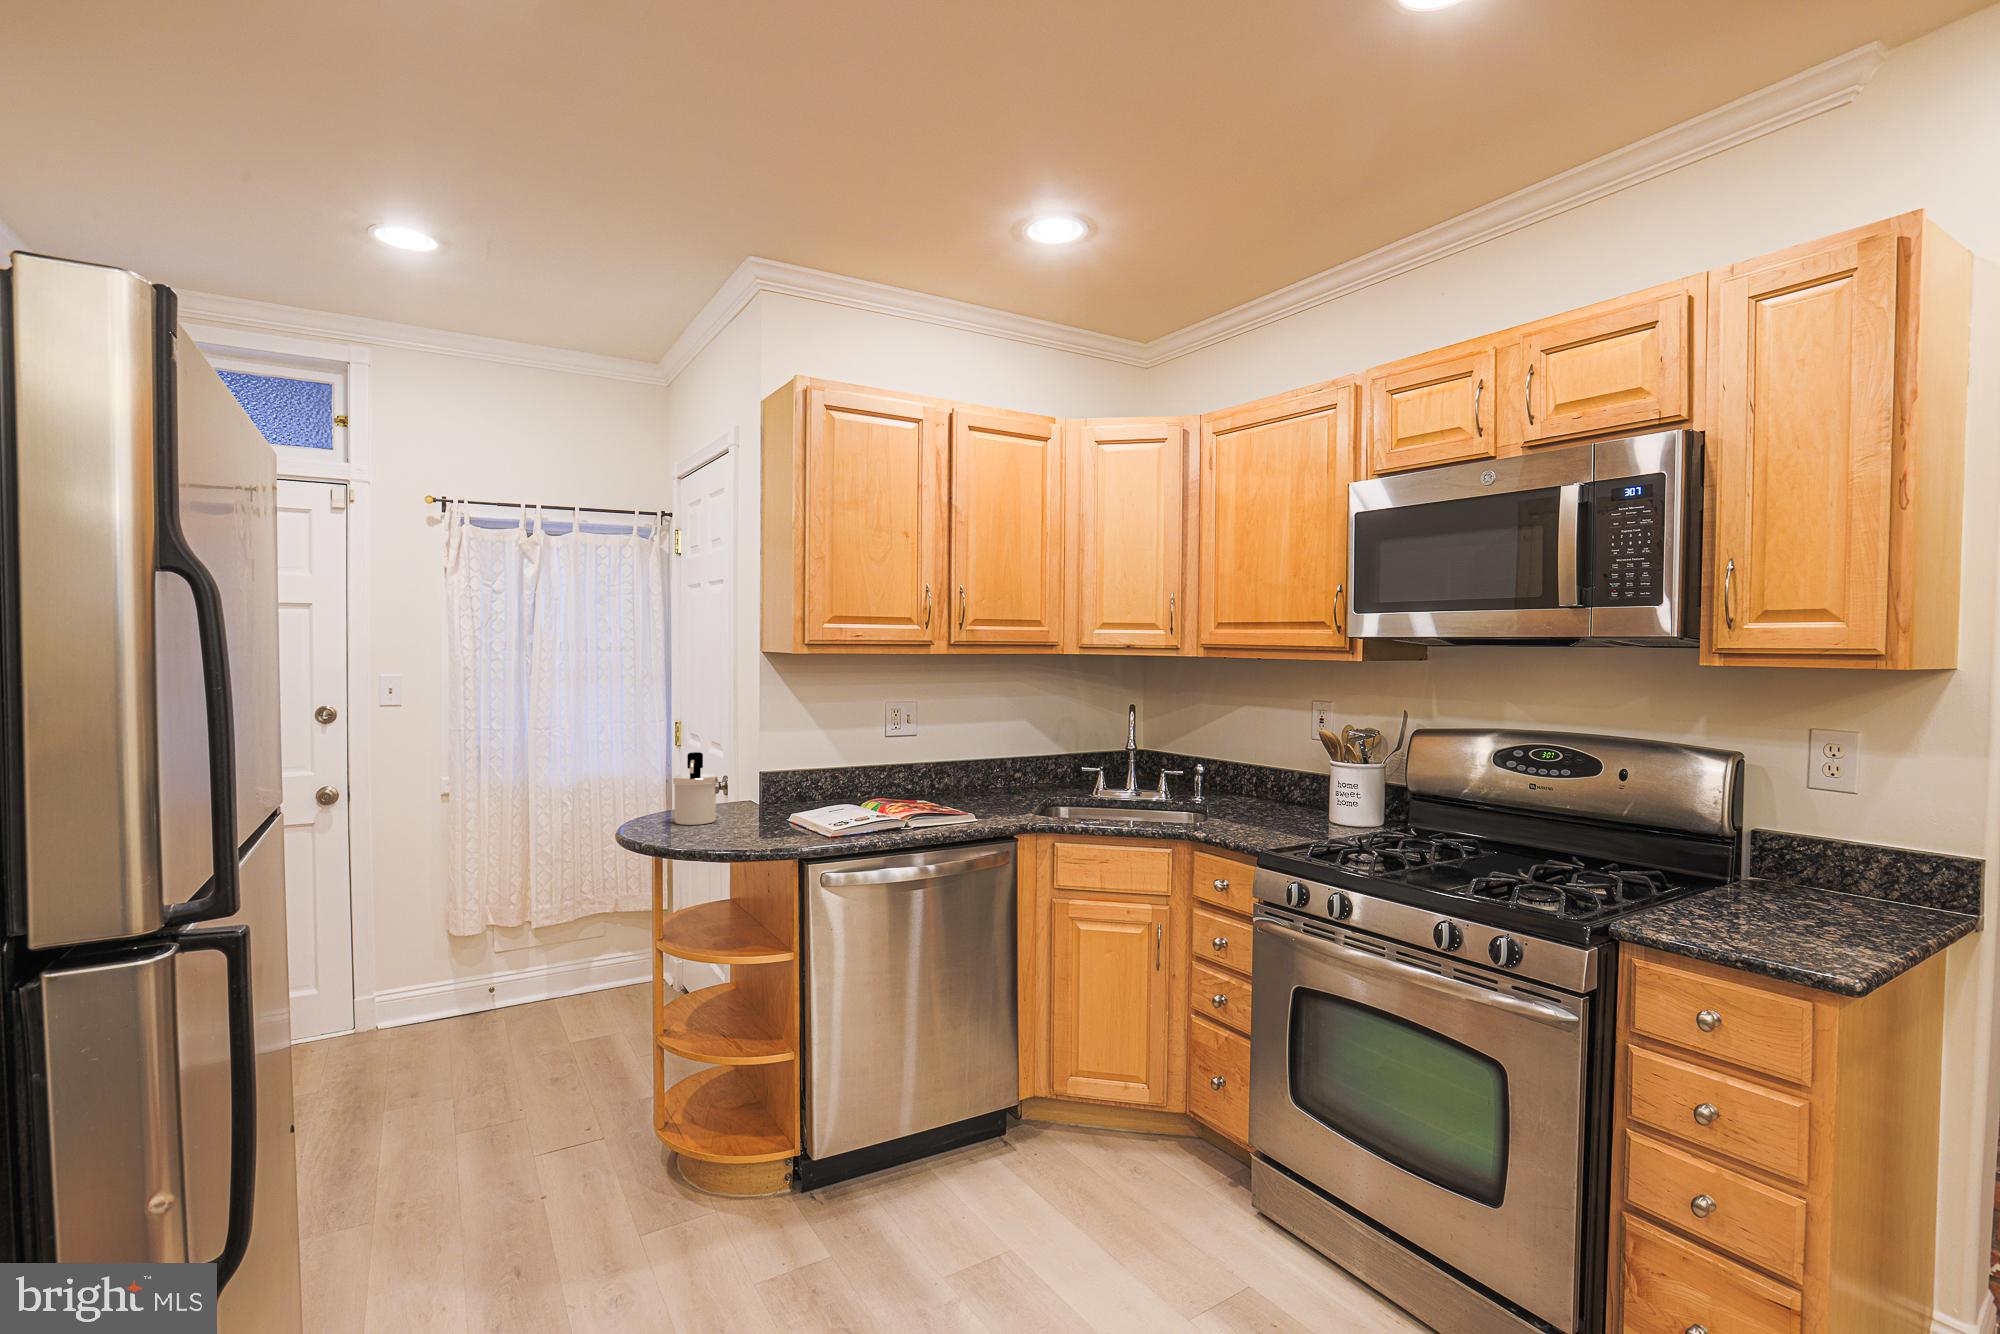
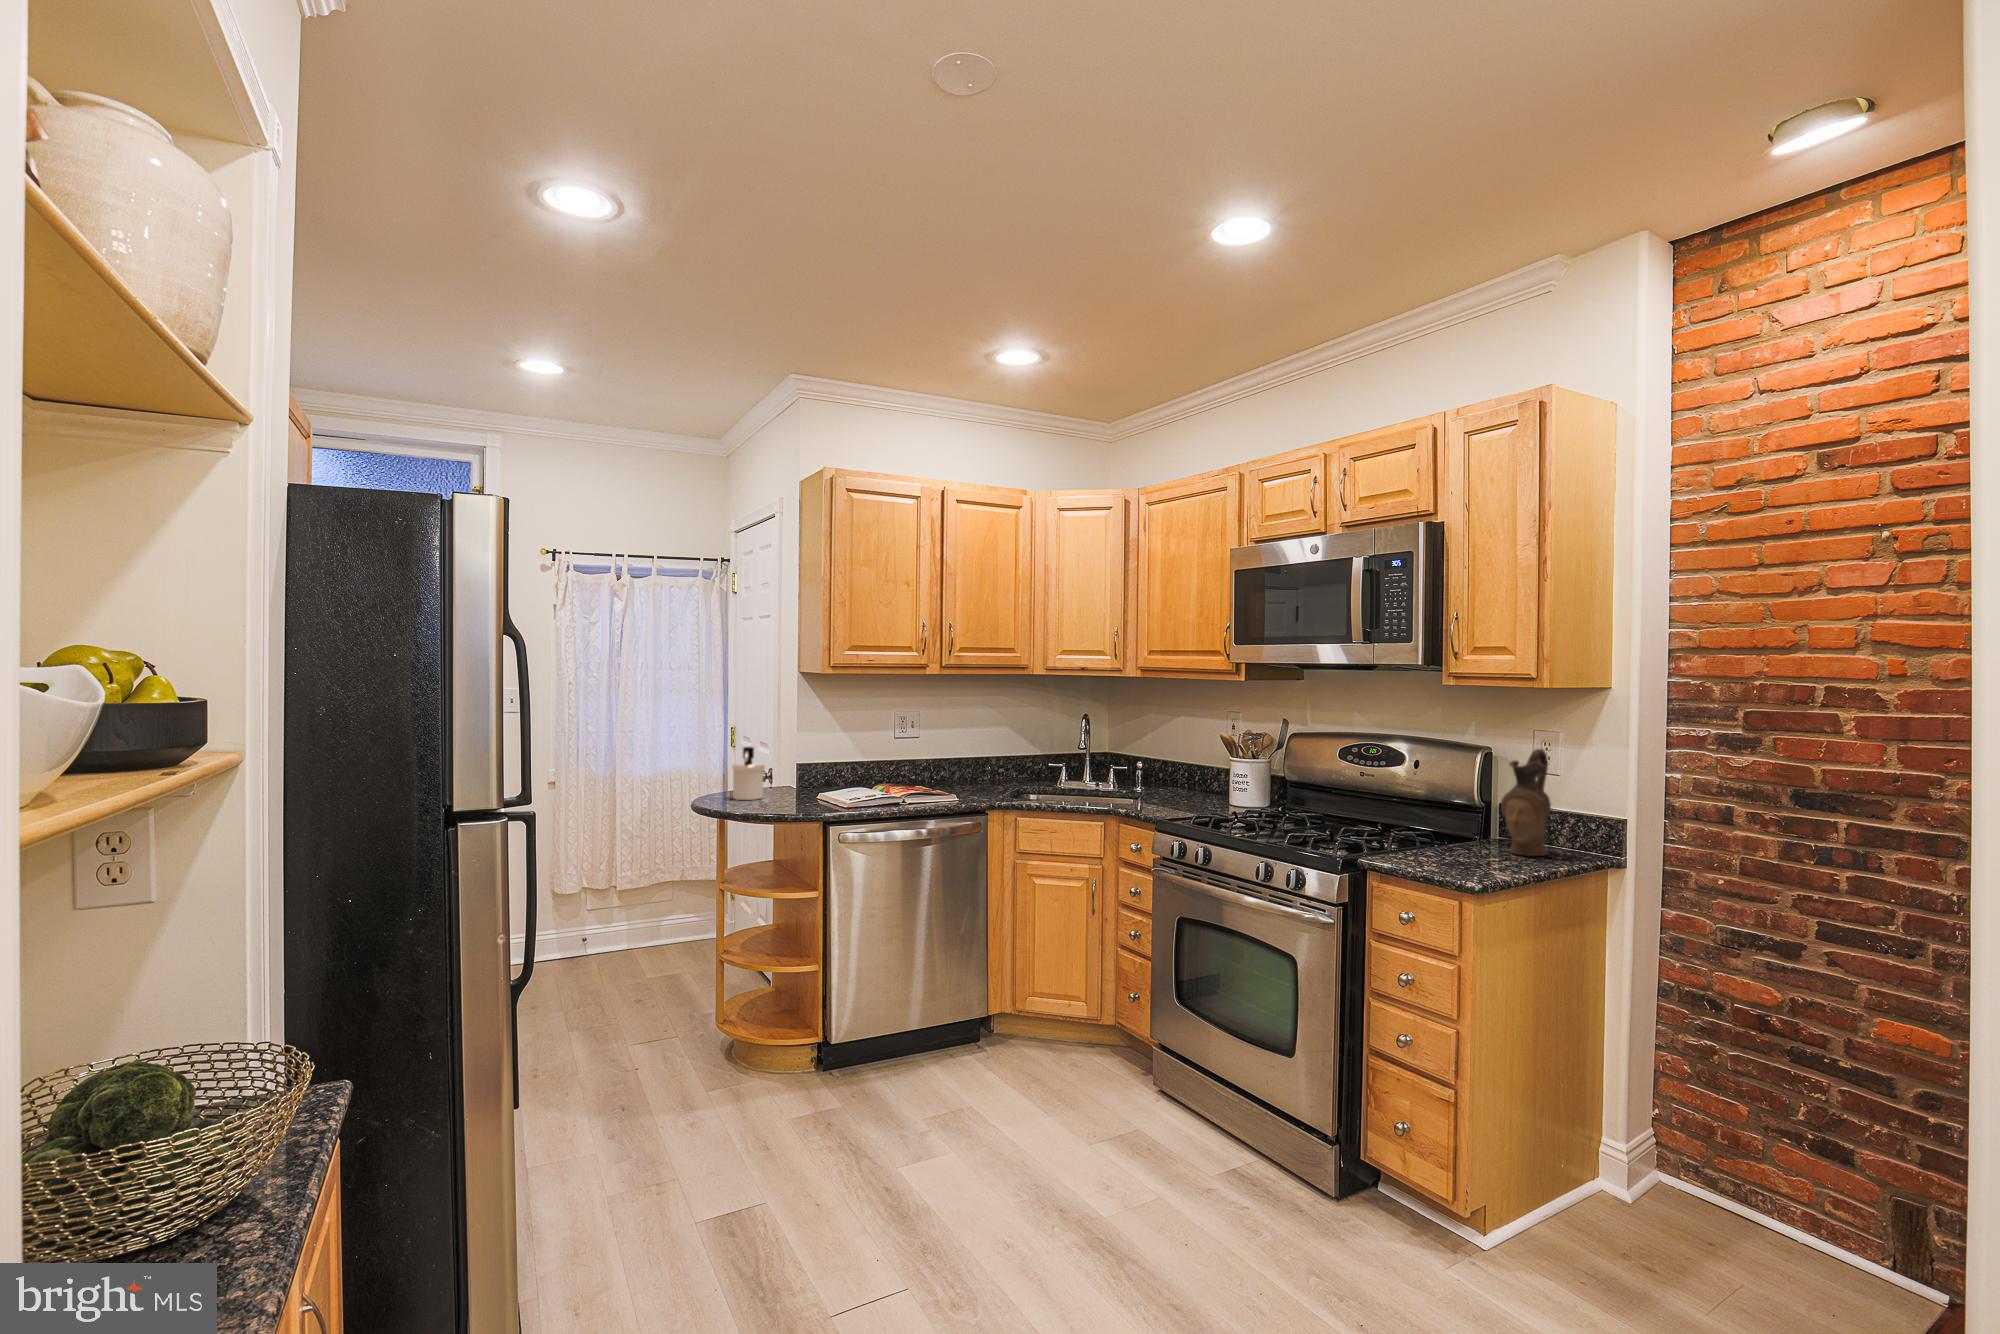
ceramic pitcher: none [1793,757,1875,914] -> present [1501,749,1551,856]

